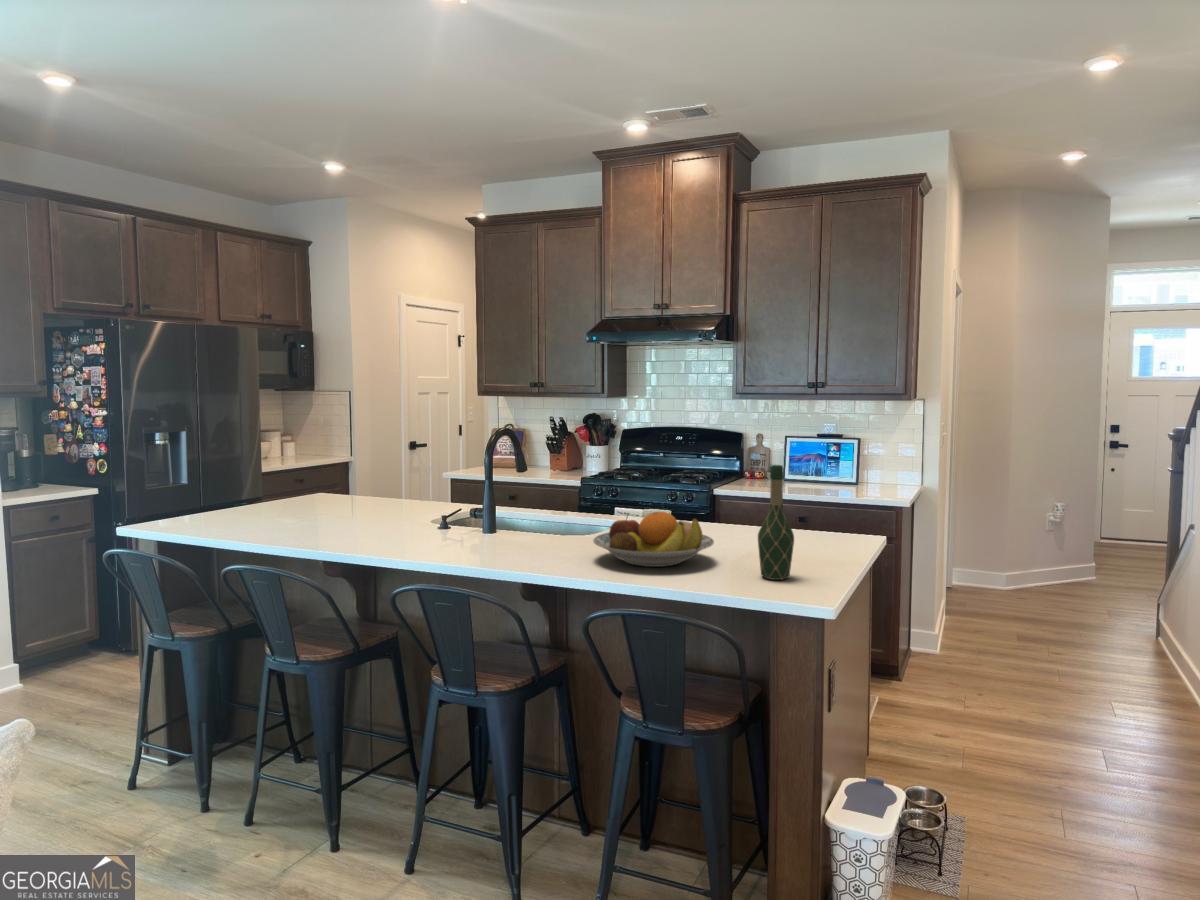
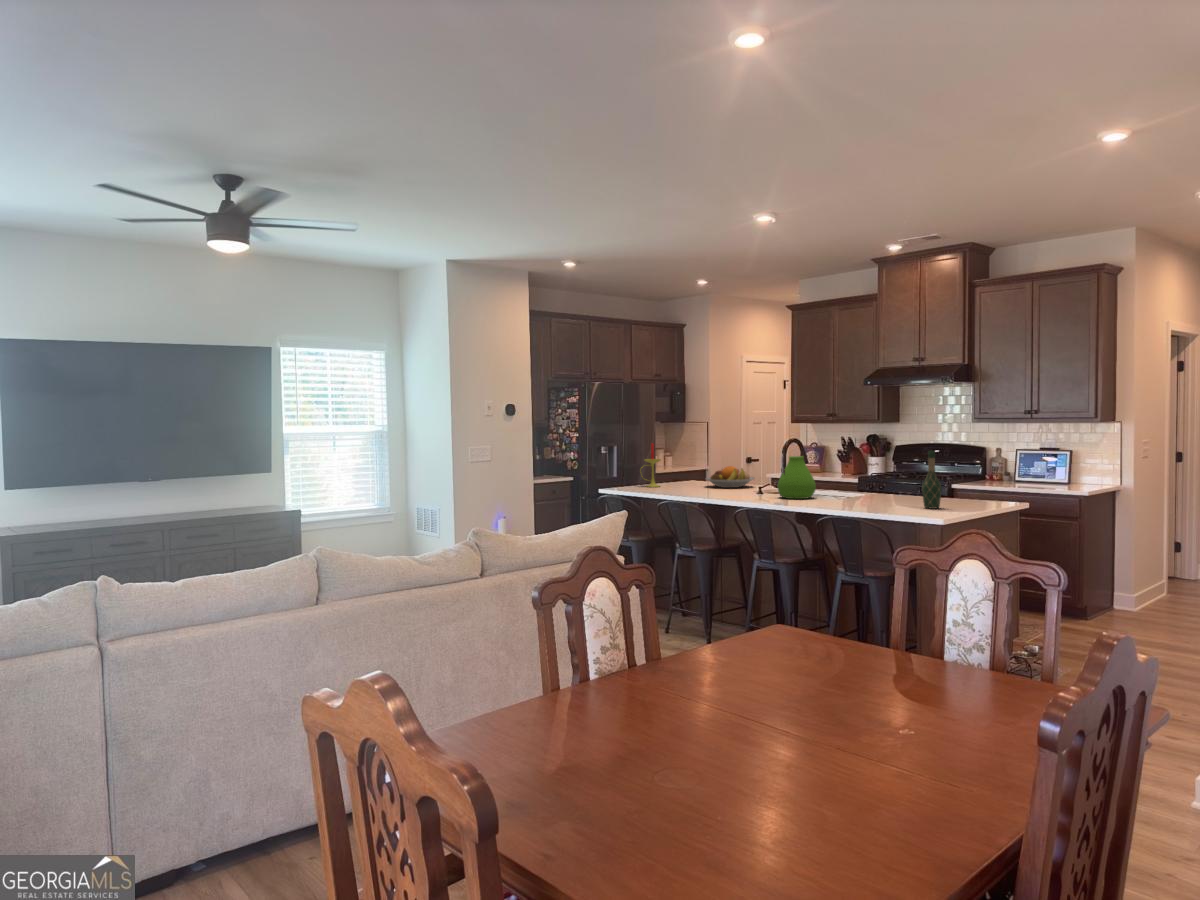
candle: none [198,434,243,522] -> present [641,443,661,487]
vase: none [470,468,543,555] -> present [778,456,816,499]
fruit bowl: present [593,512,714,567] -> present [706,466,755,488]

